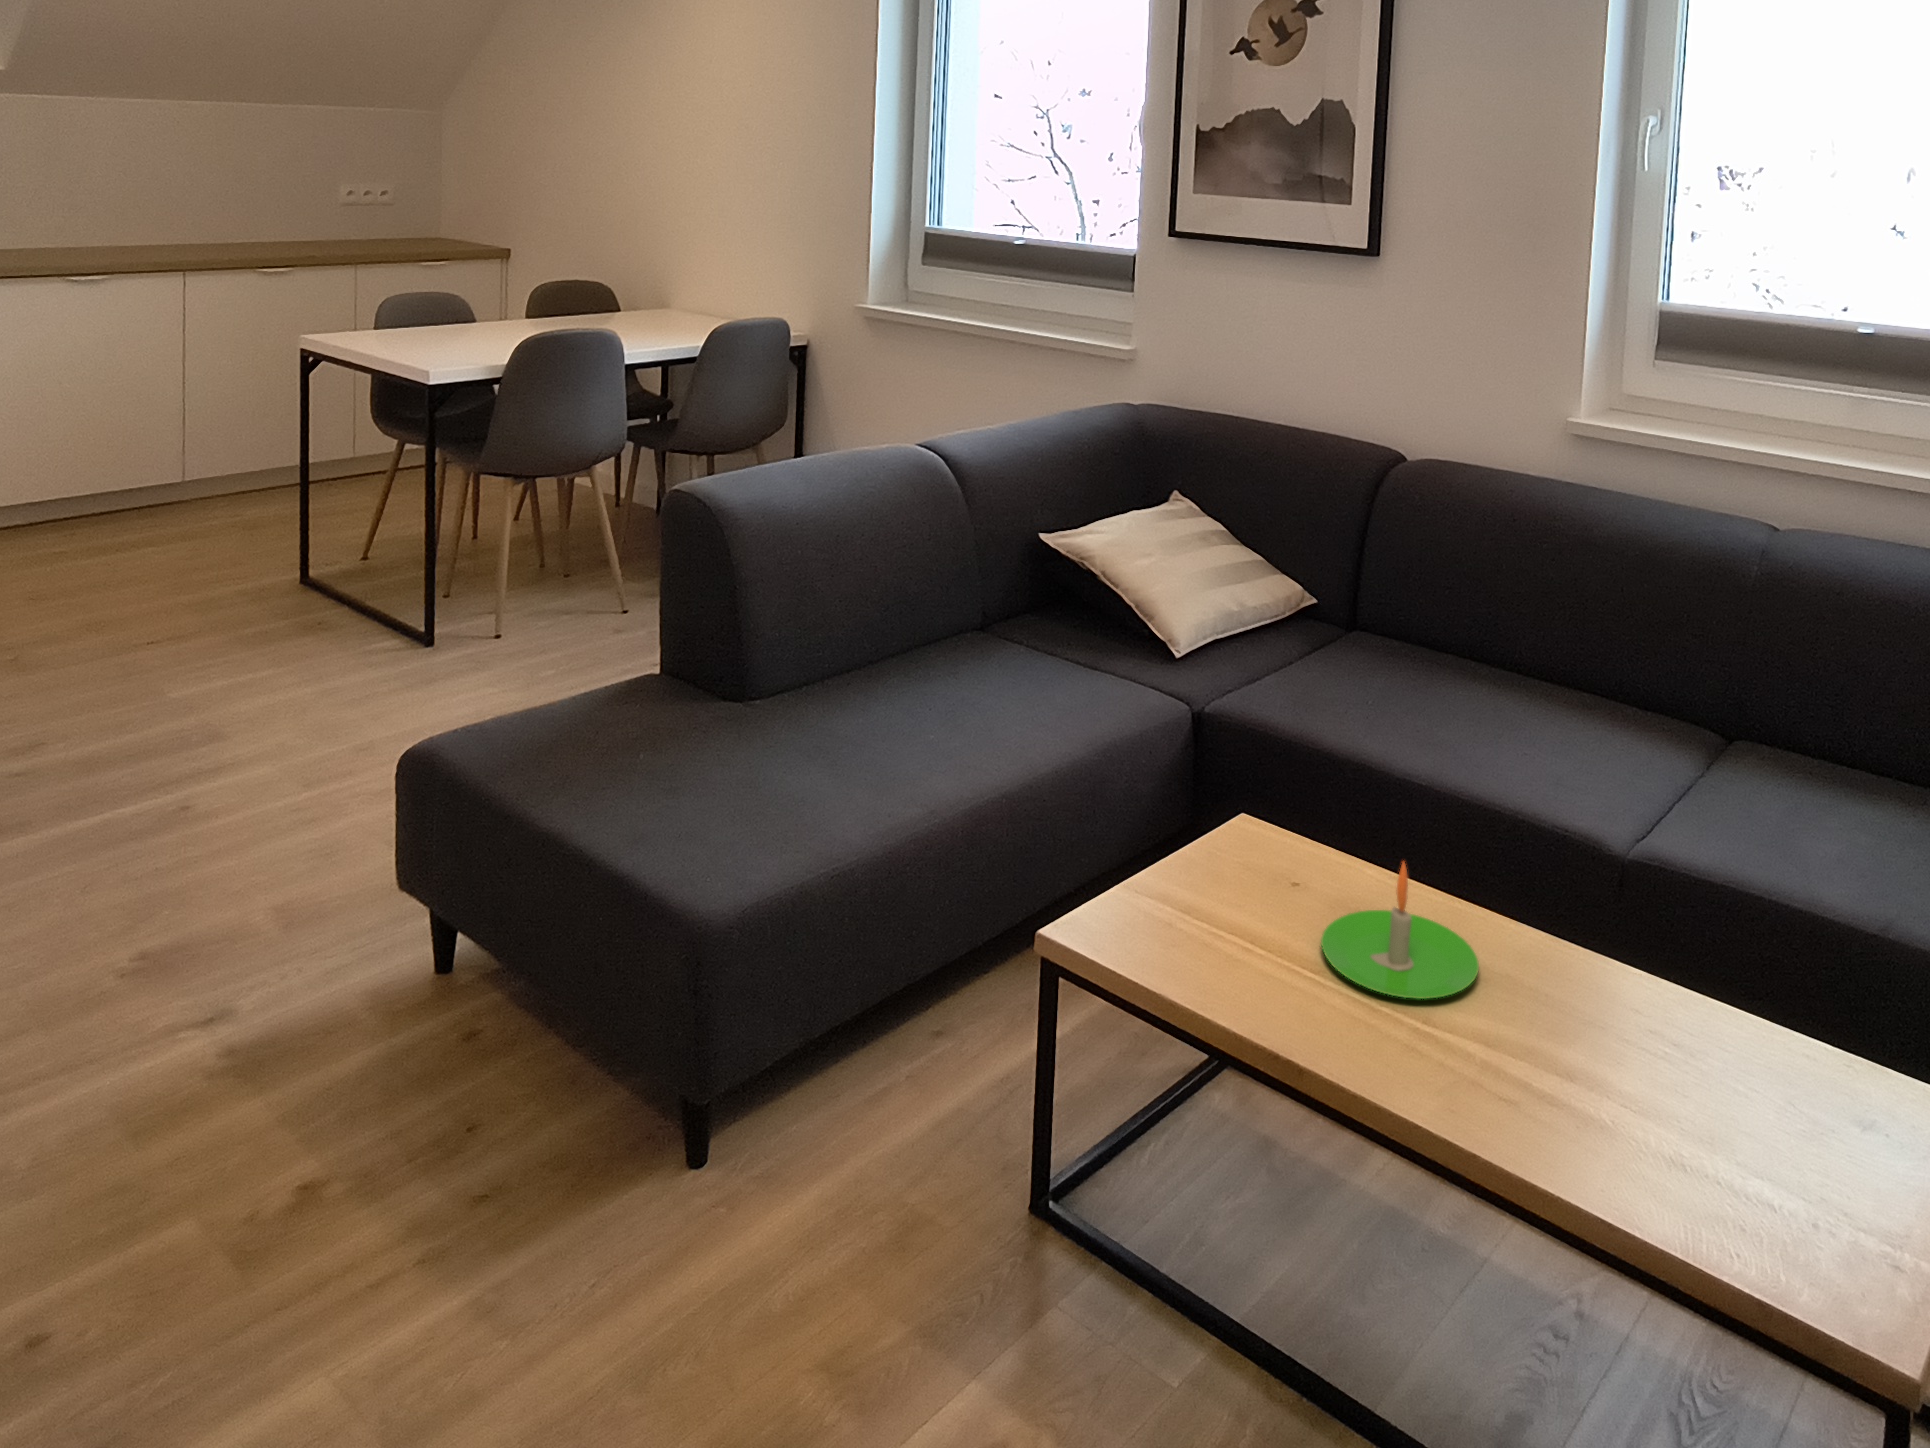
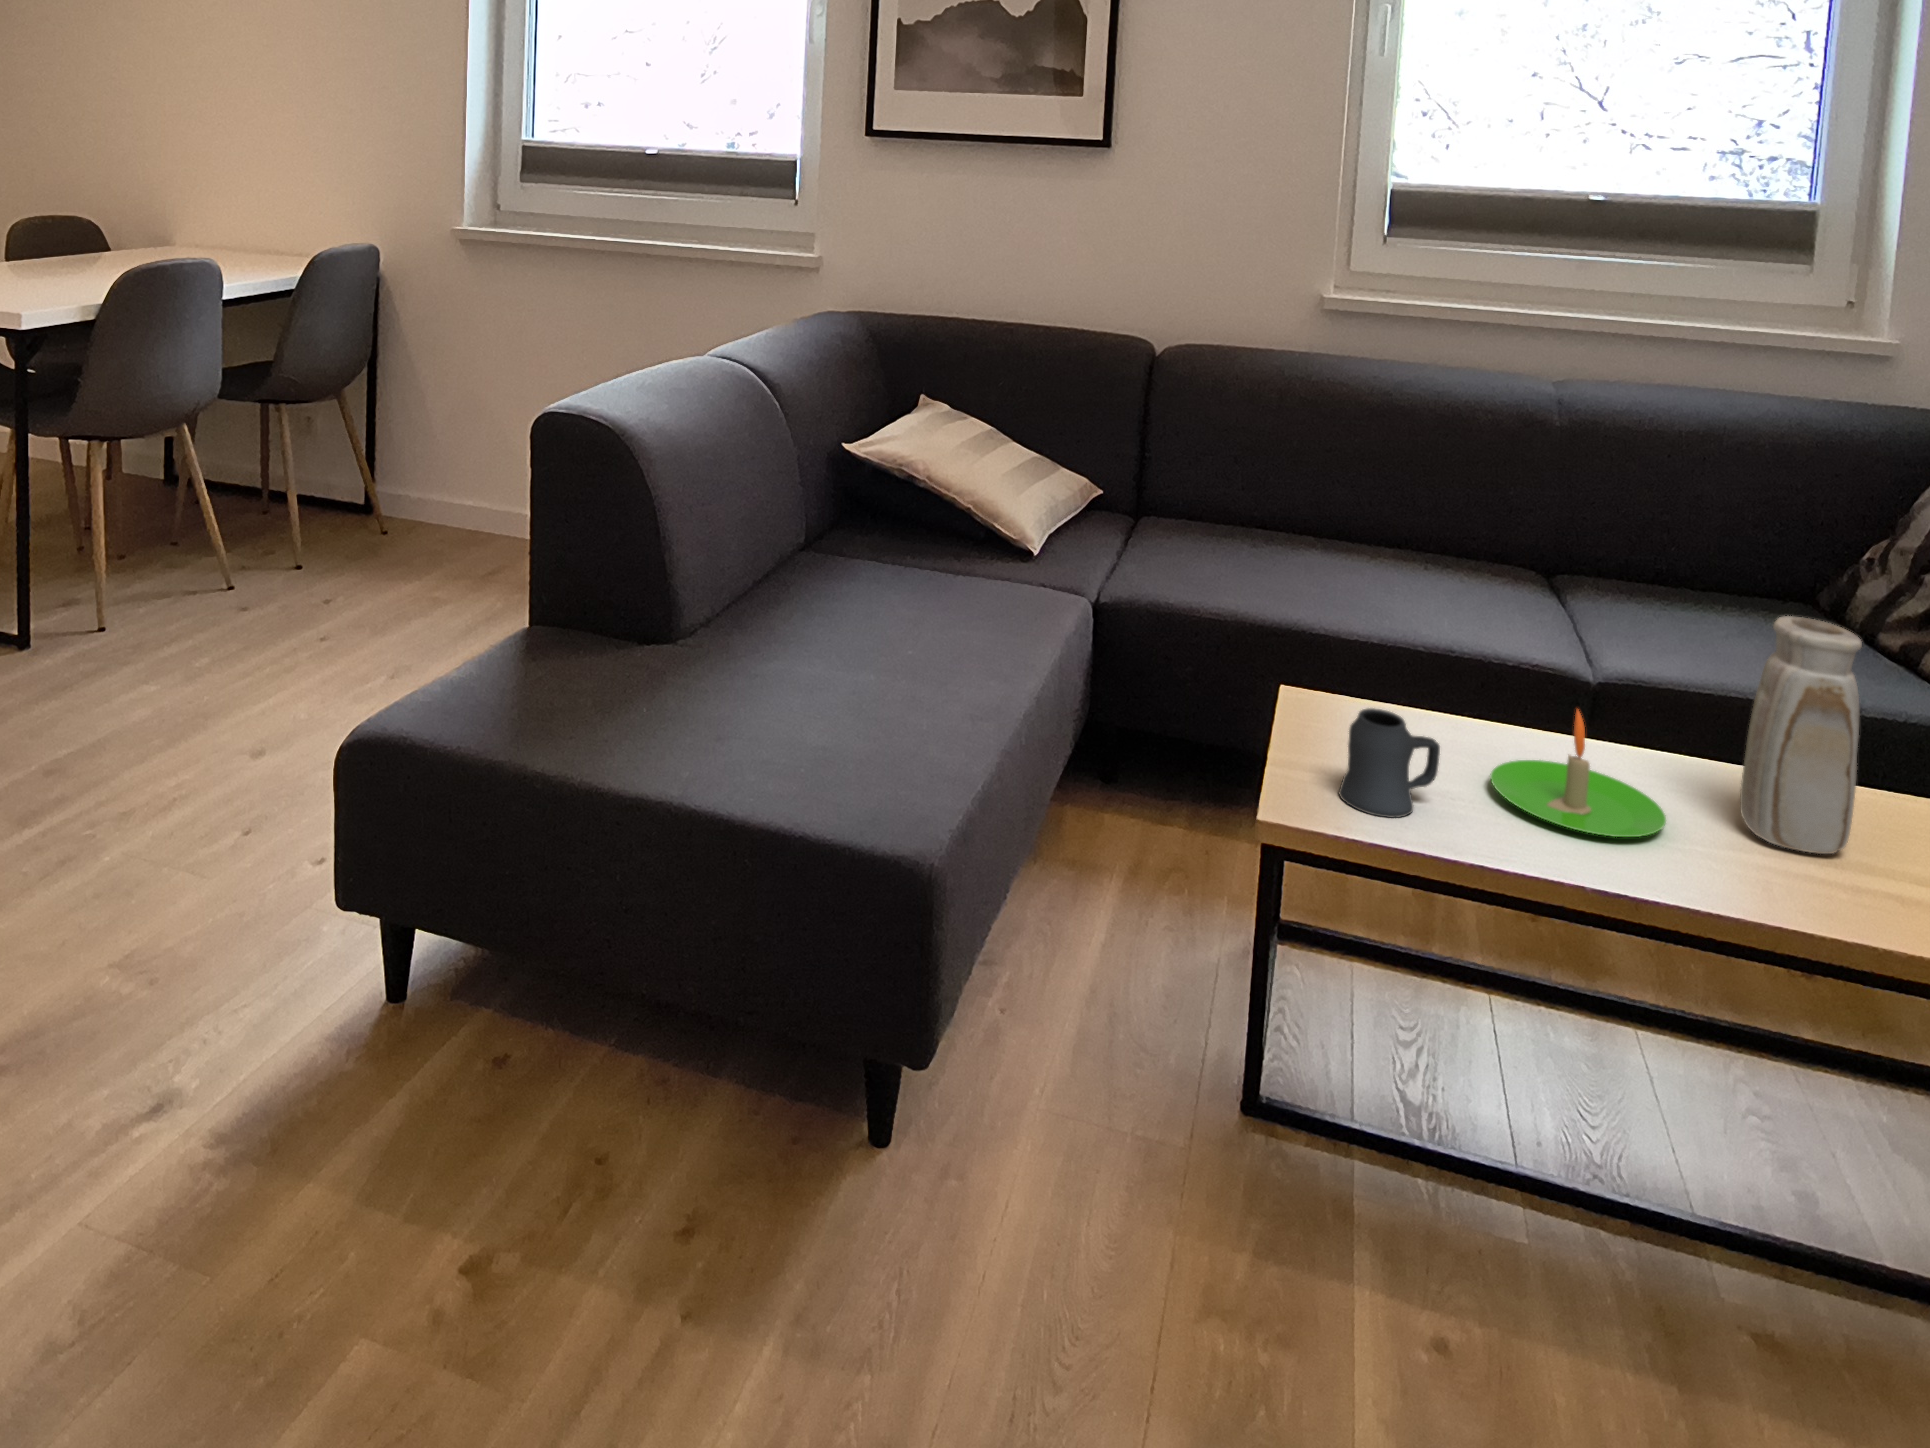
vase: none [1547,792,1651,1054] -> present [1740,616,1862,854]
mug: none [1165,829,1257,940] -> present [1339,708,1440,818]

